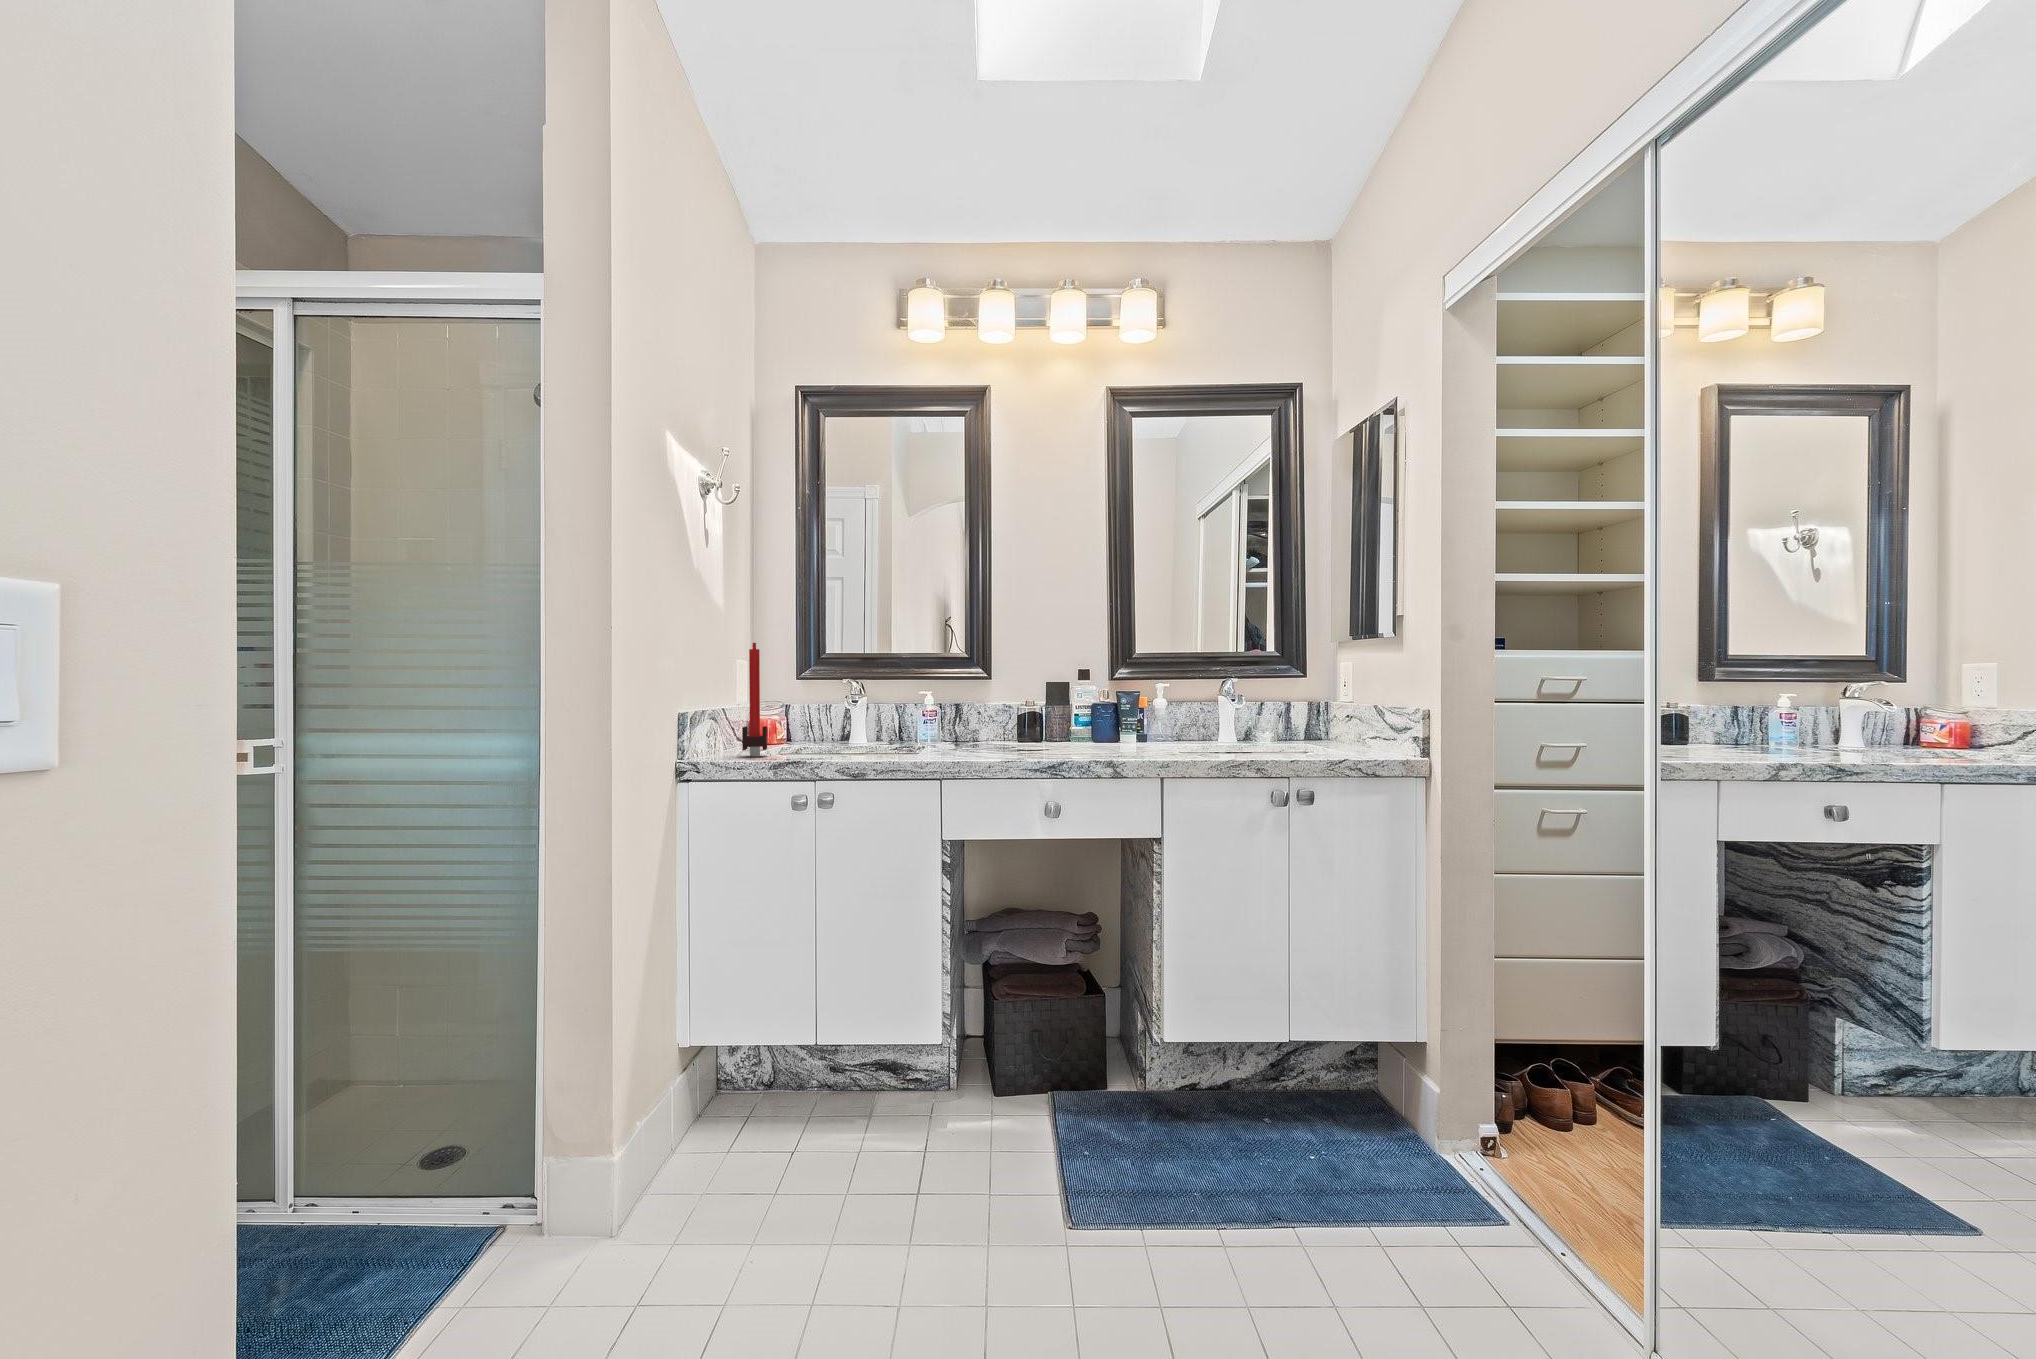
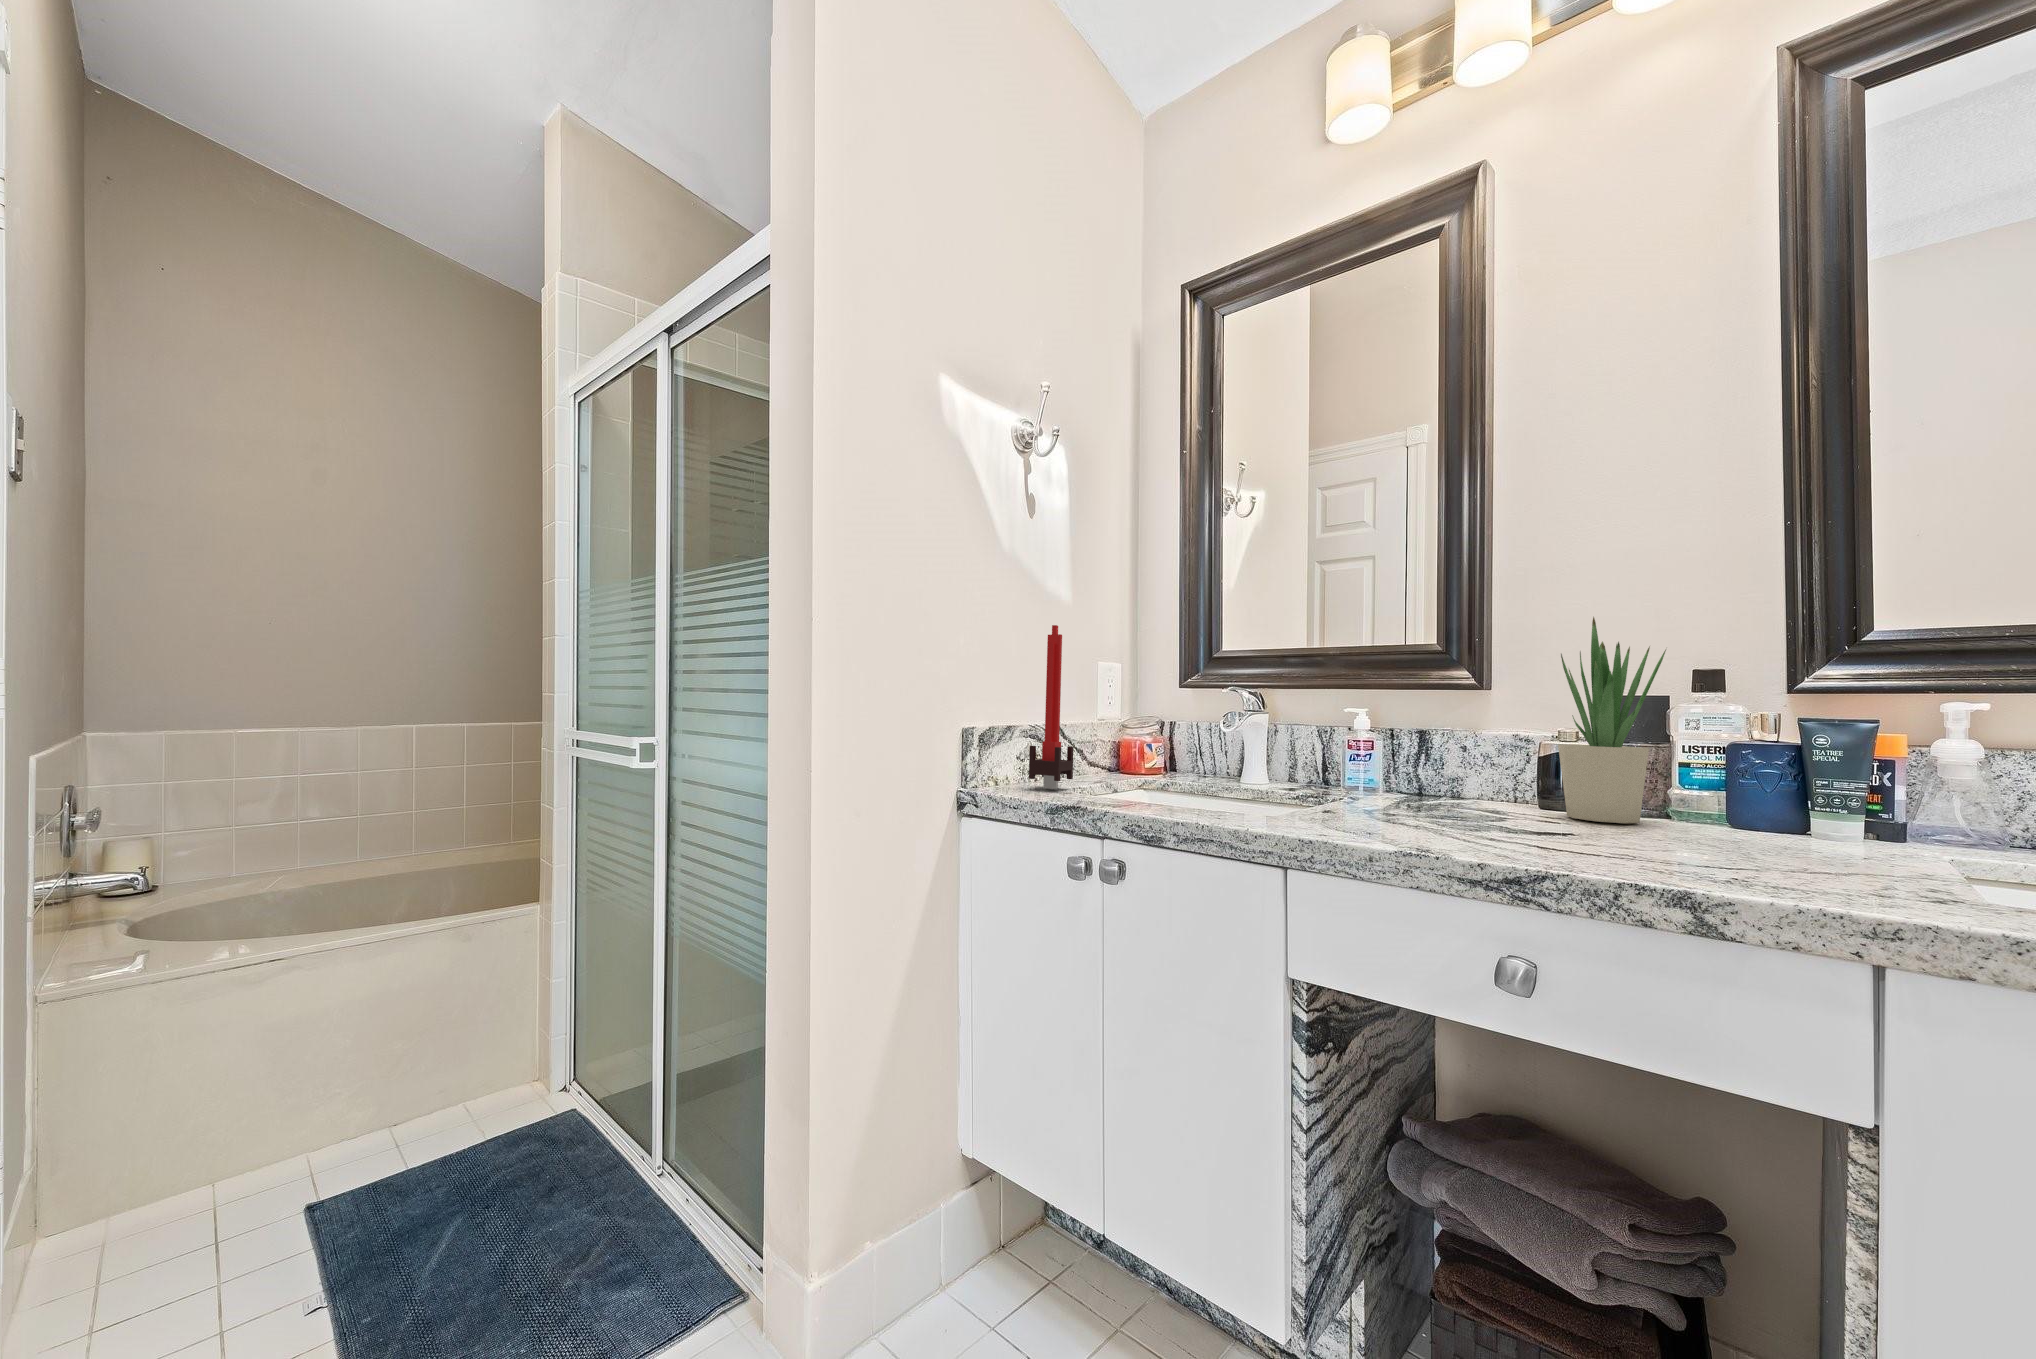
potted plant: none [1029,642,1072,745] -> present [1558,617,1666,823]

